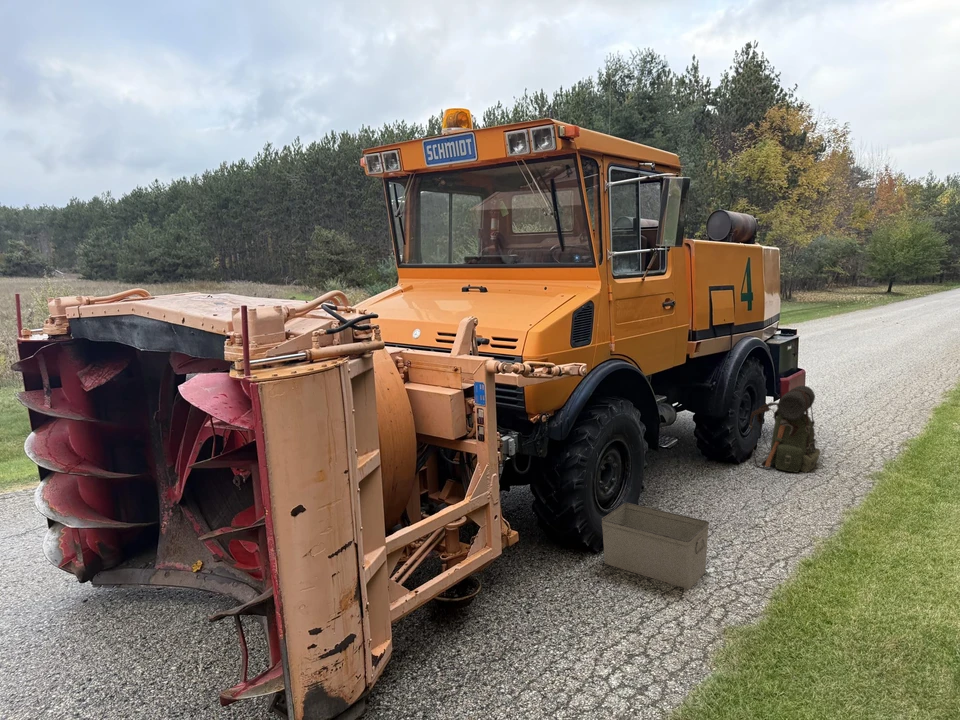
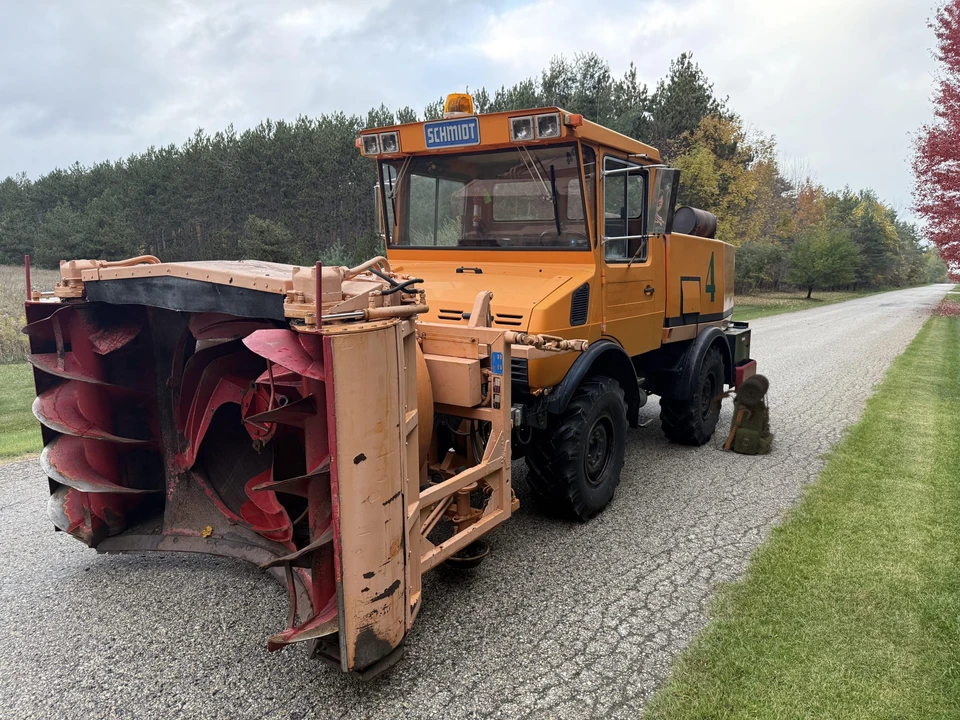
storage bin: present [601,503,709,589] -> none [593,476,692,552]

